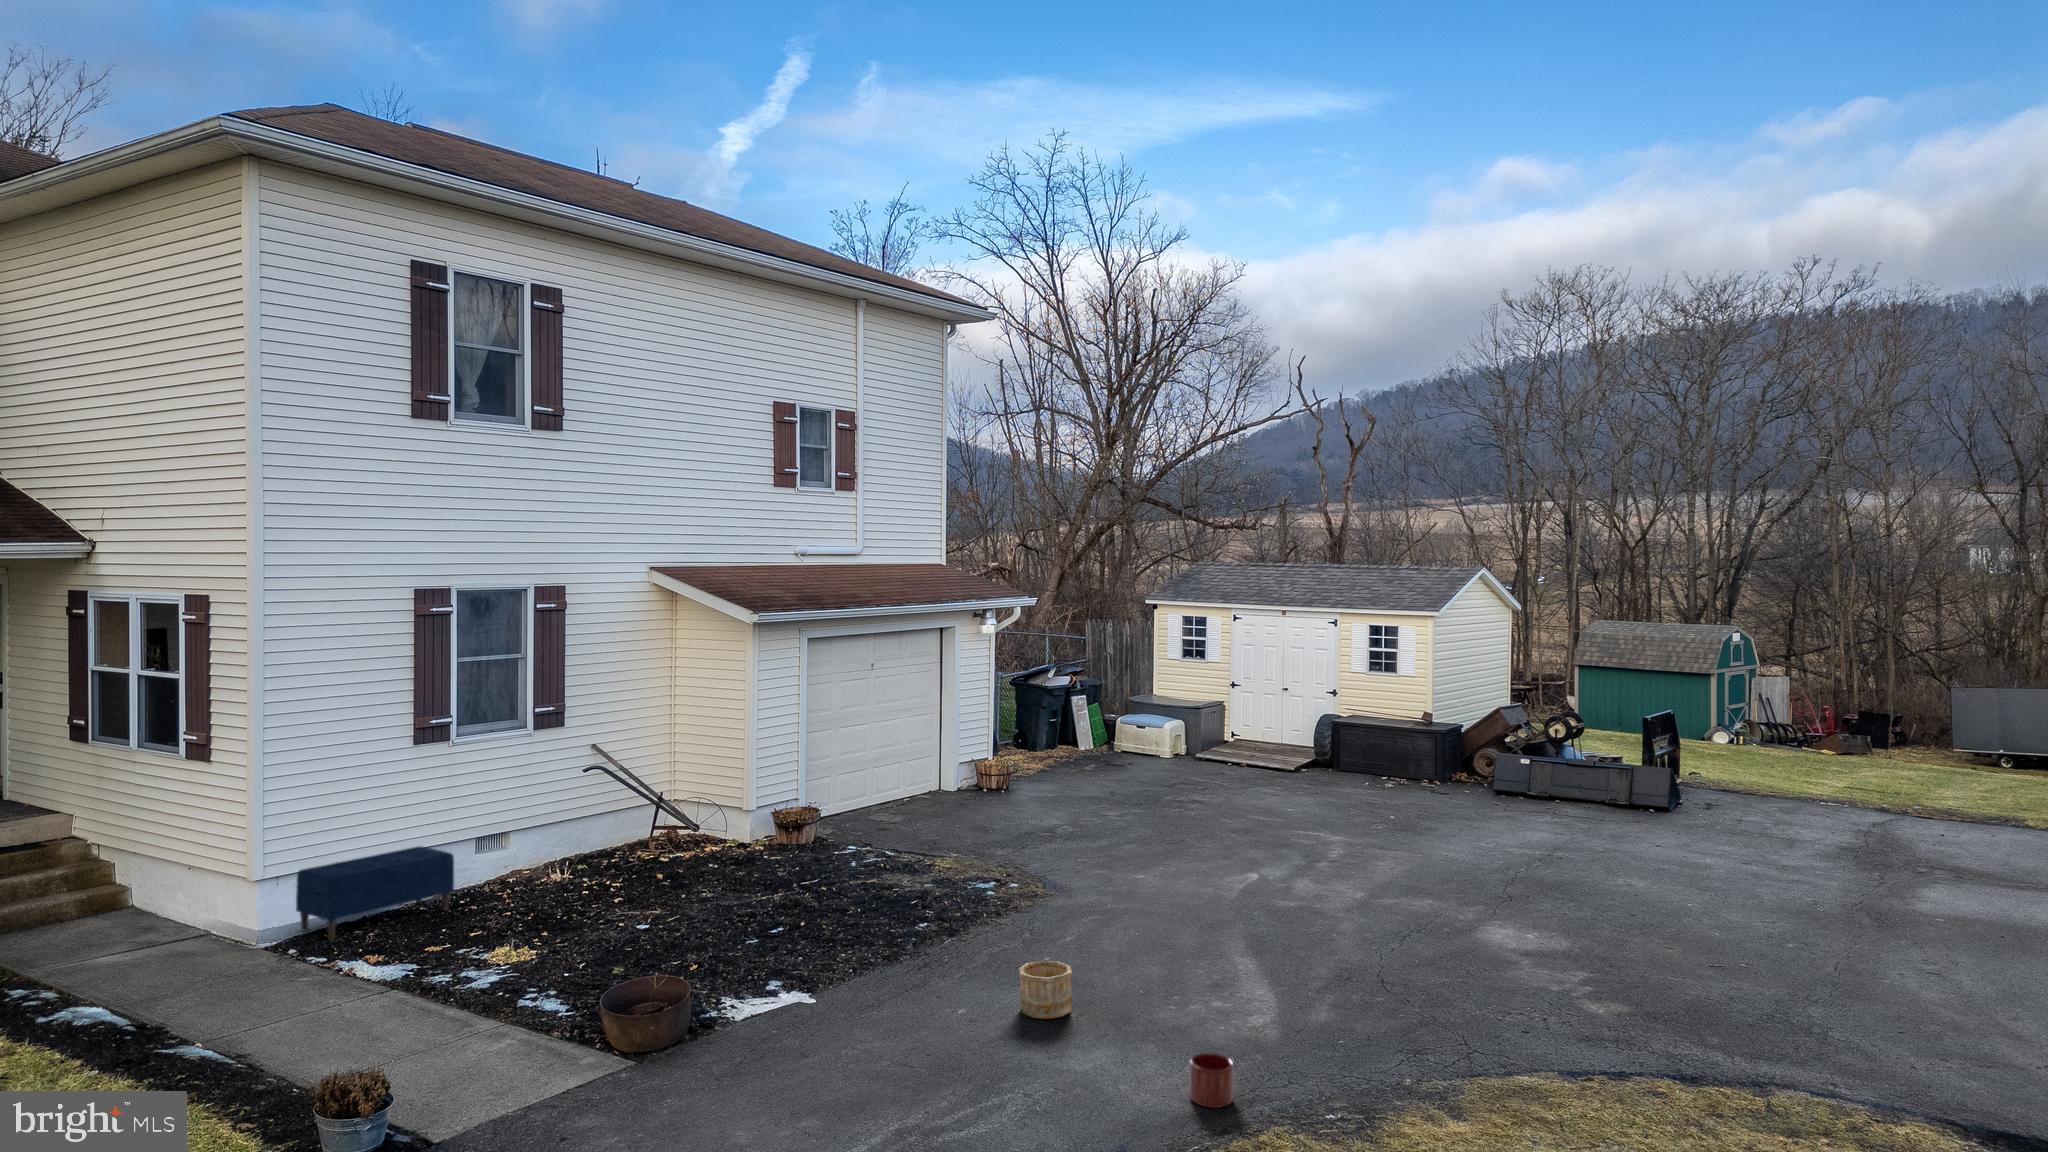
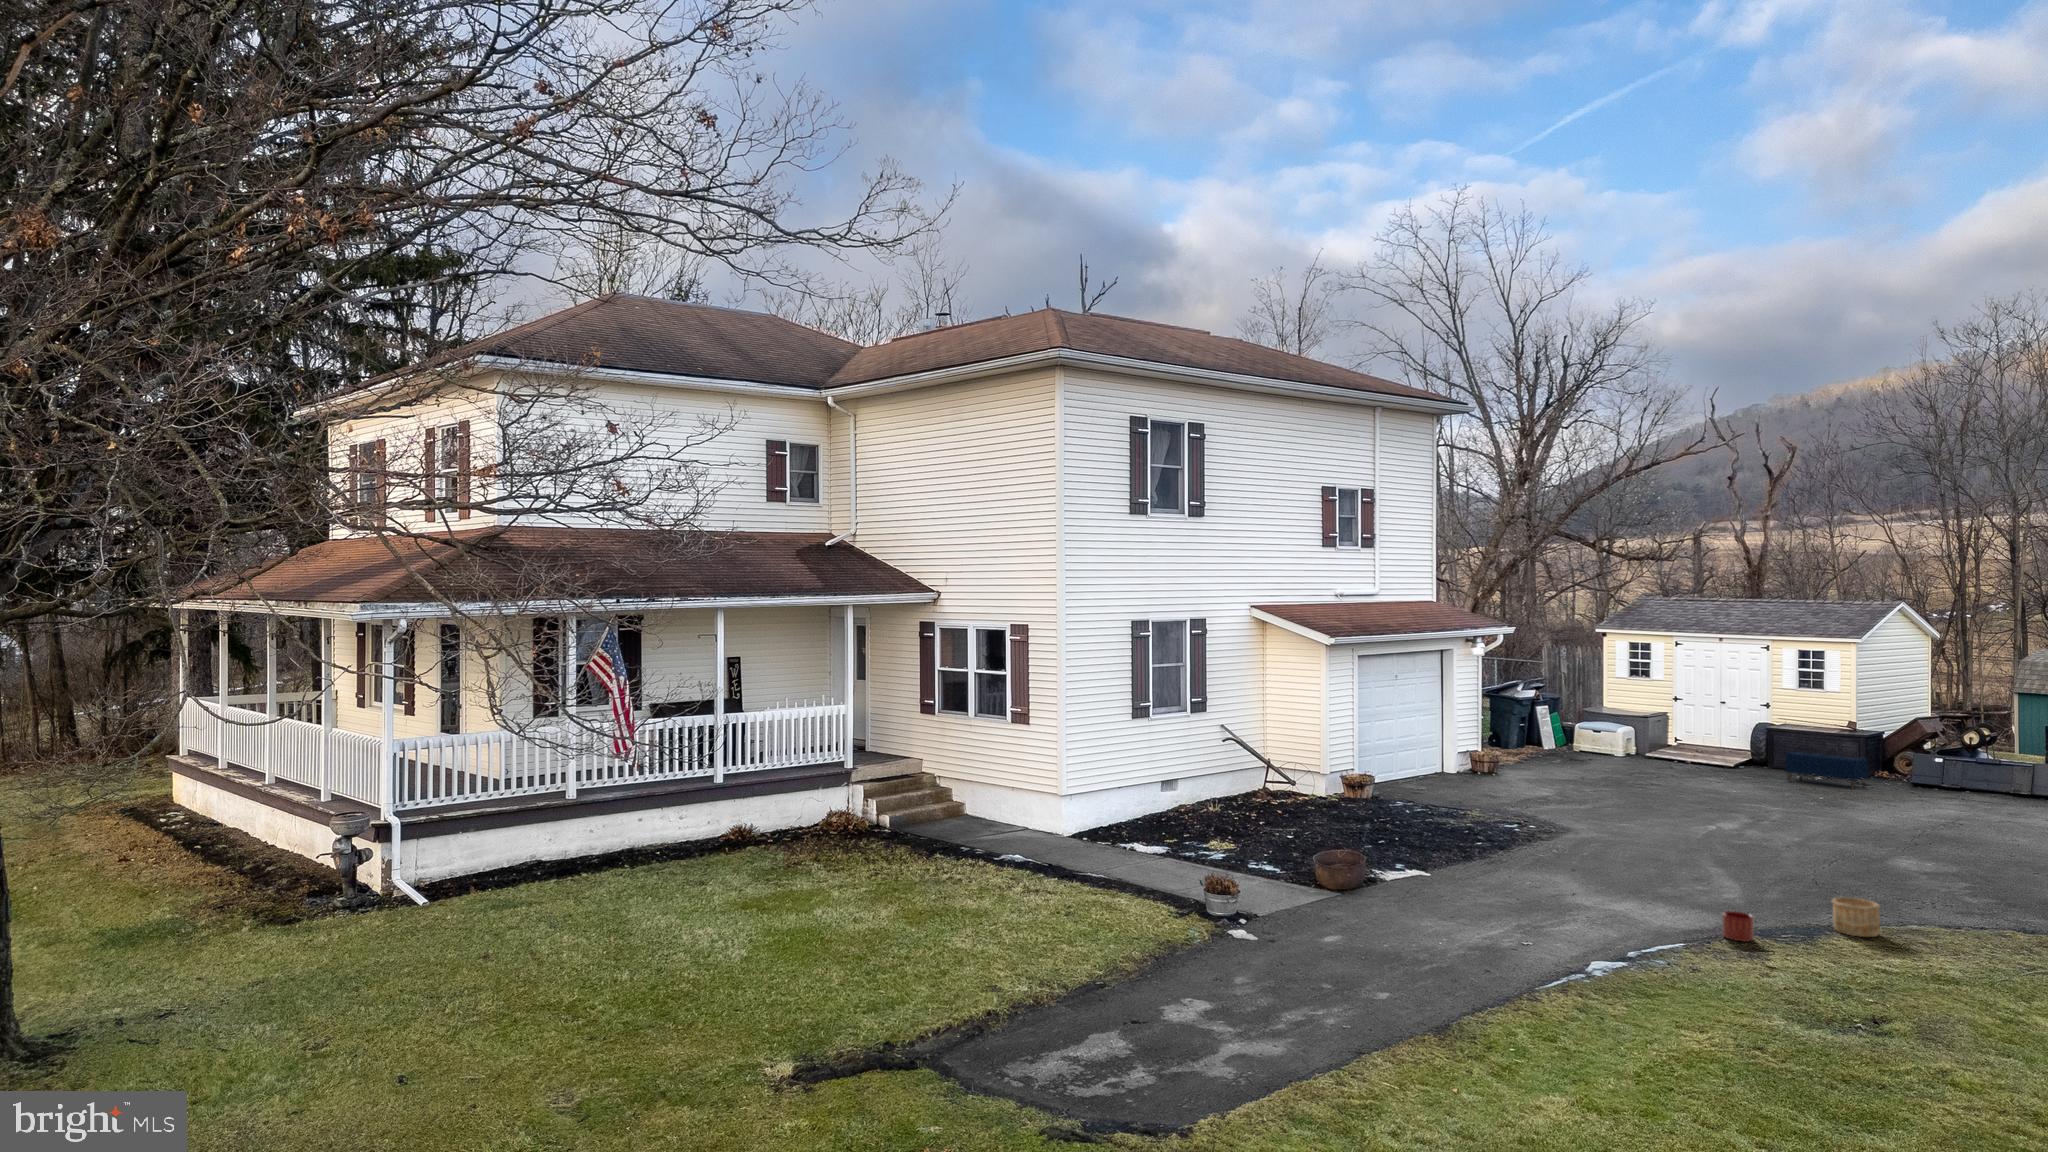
bench: present [296,846,454,940] -> present [1785,752,1868,789]
wooden bucket: present [1019,961,1073,1019] -> present [1832,897,1880,937]

